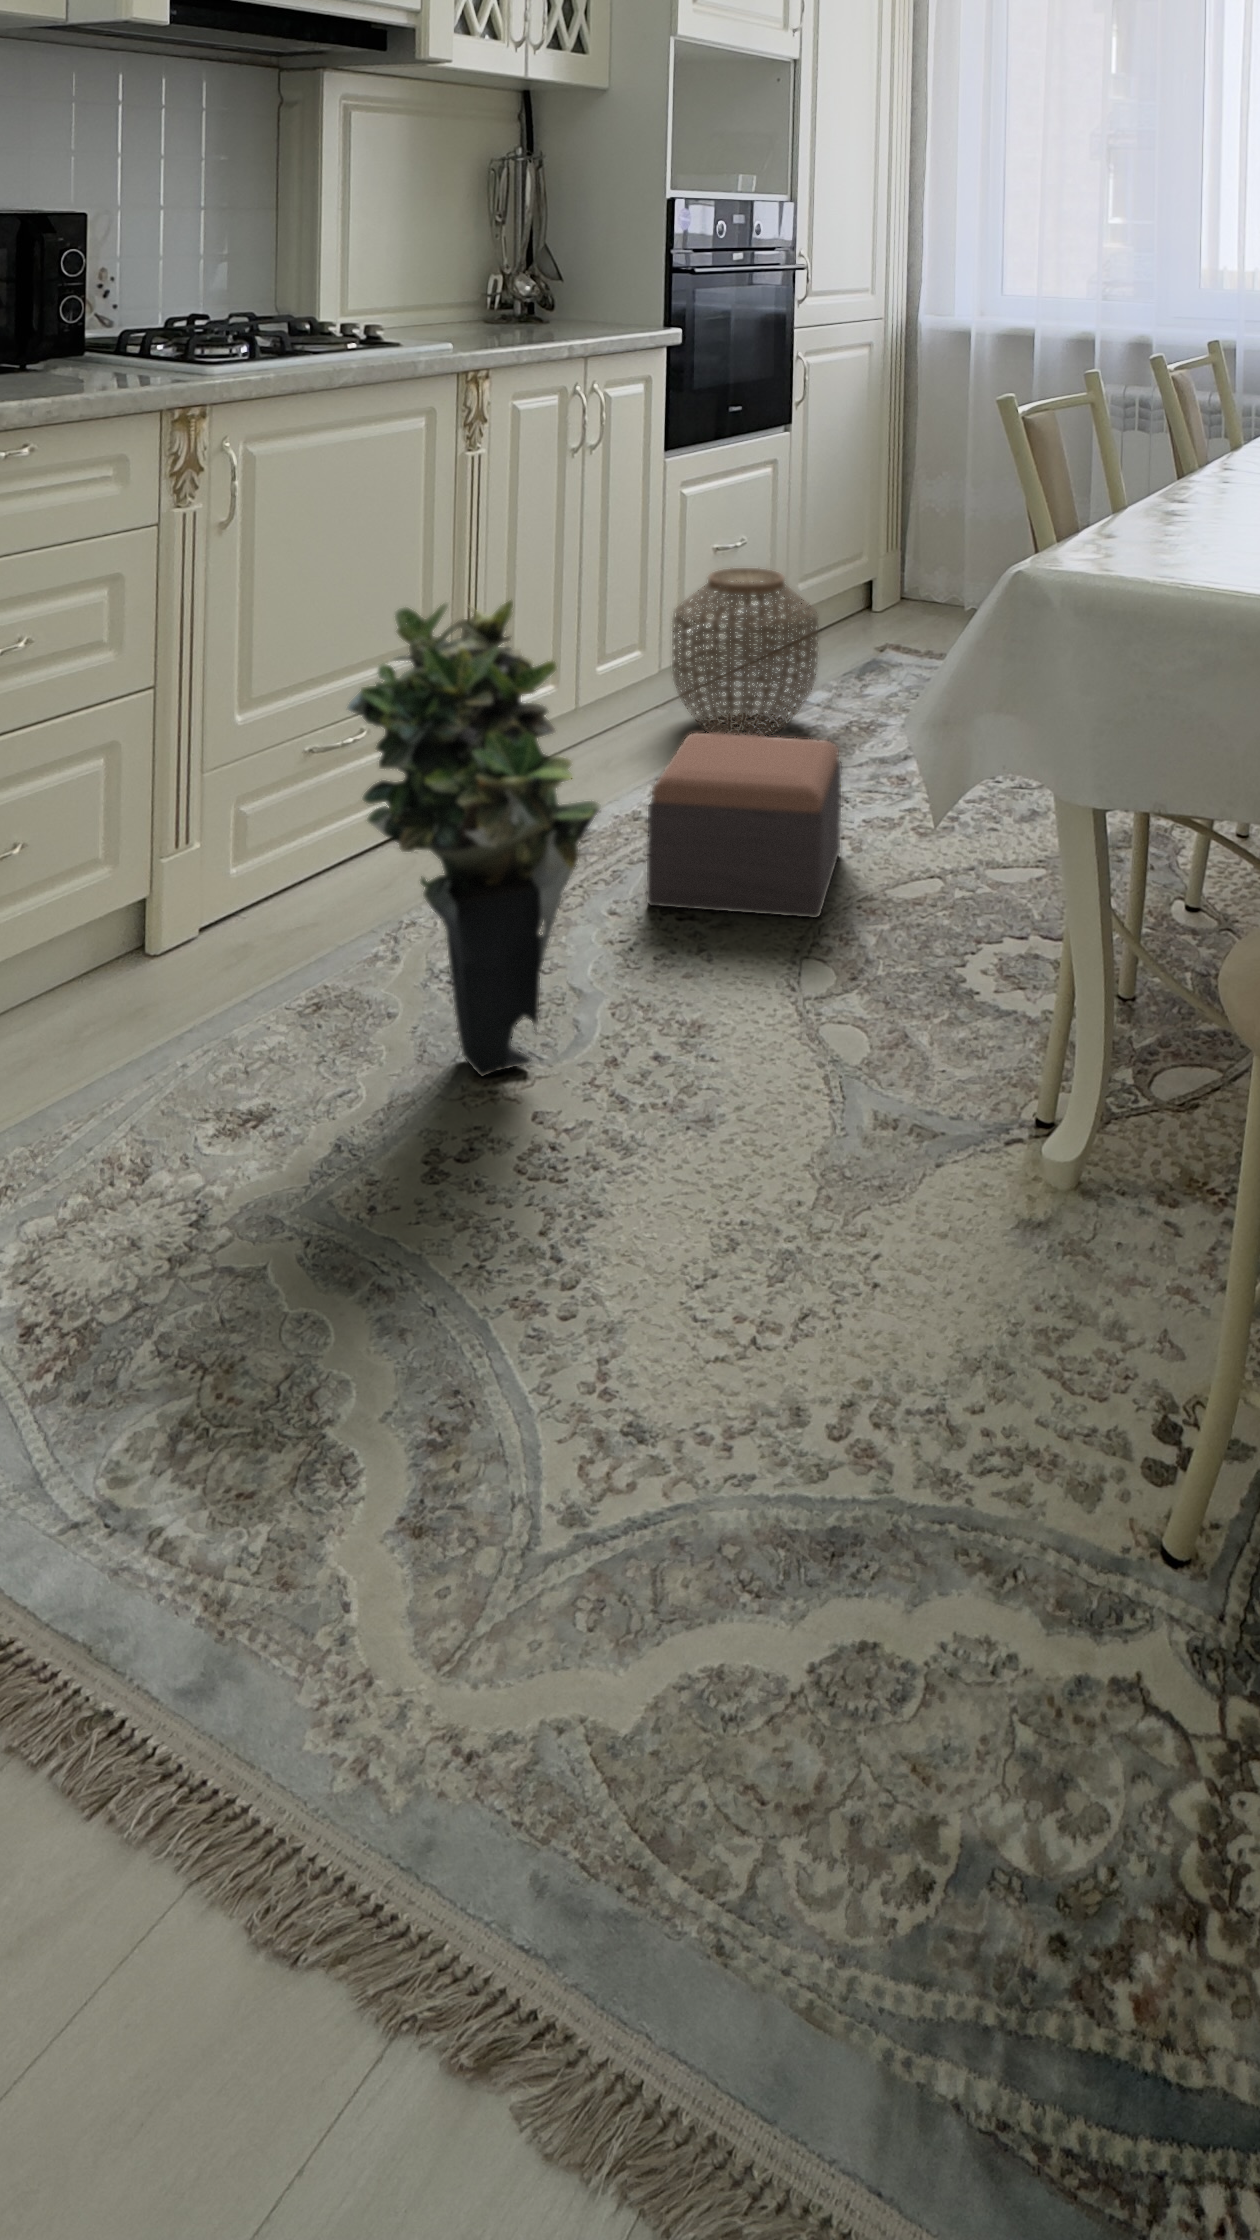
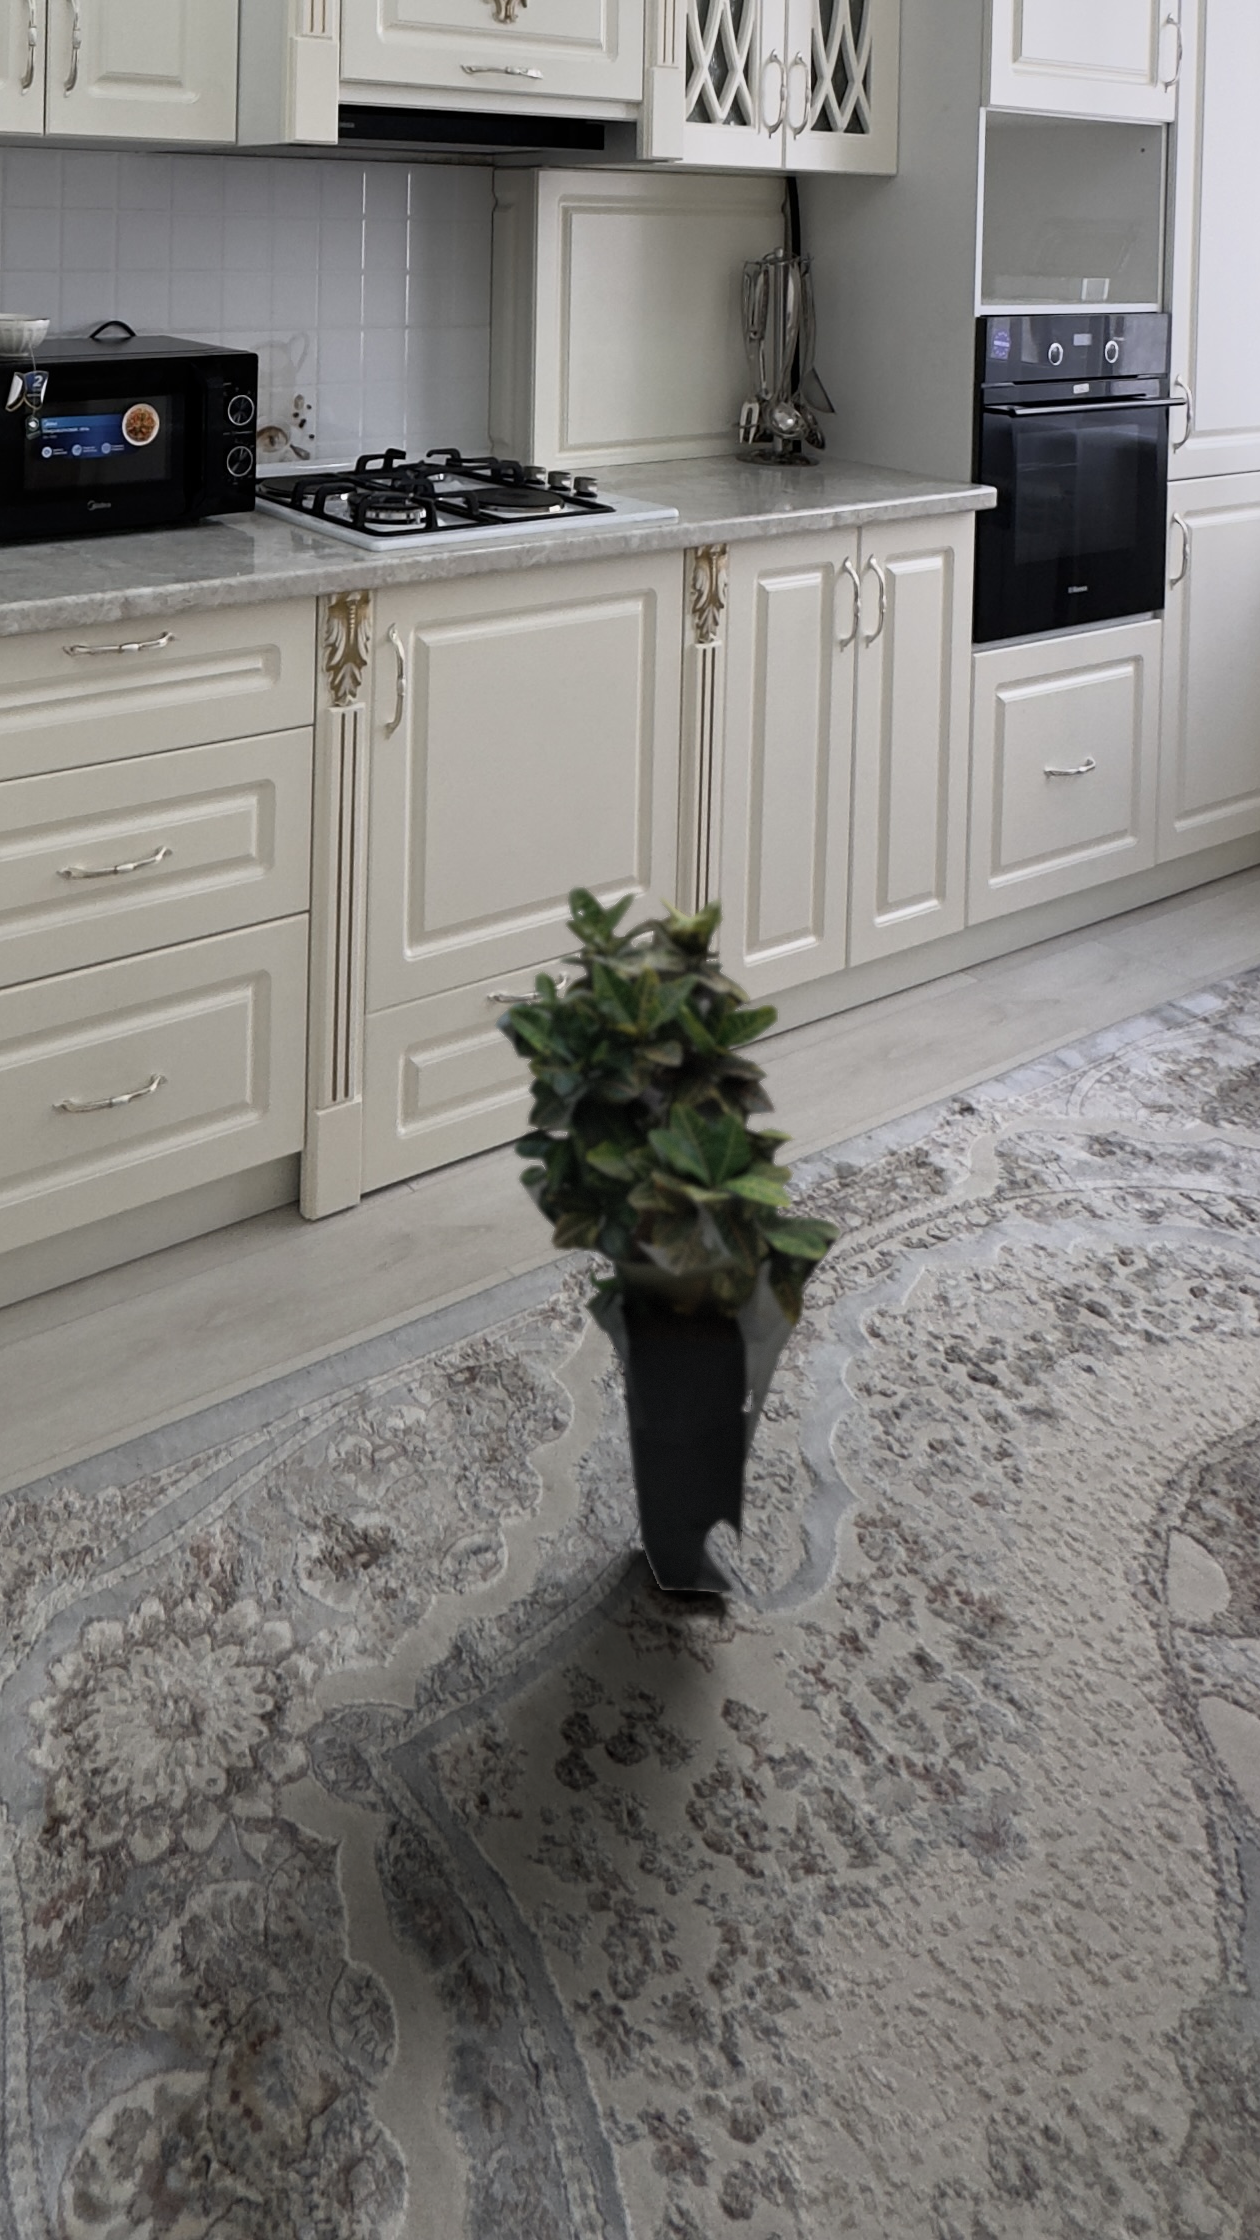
woven basket: present [672,568,818,736] -> none [987,809,1205,1051]
footstool: present [646,732,842,918] -> none [928,1076,1240,1431]

